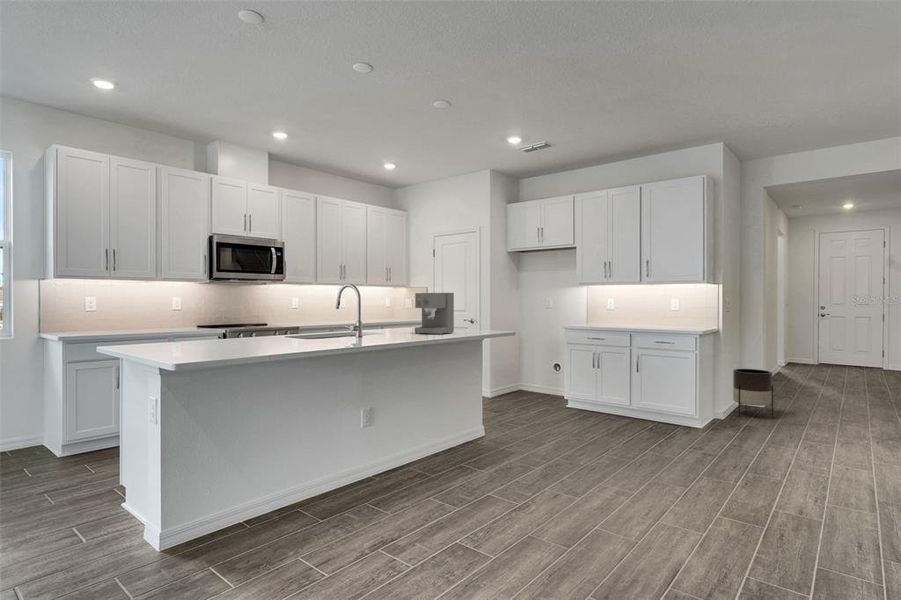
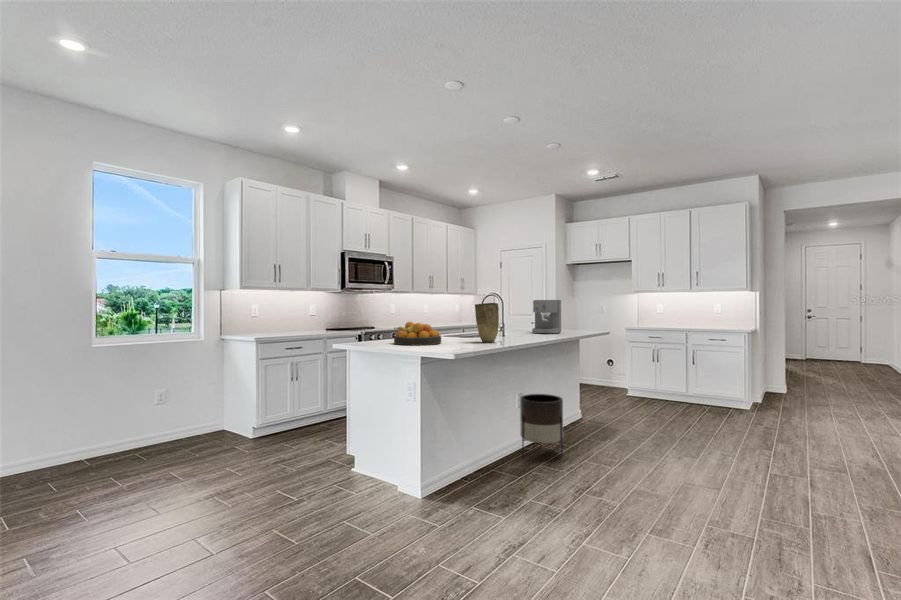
vase: none [281,295,312,345] -> present [475,303,499,342]
fruit bowl: none [165,319,232,349] -> present [394,322,441,345]
planter: present [733,369,773,419] -> present [520,394,563,459]

